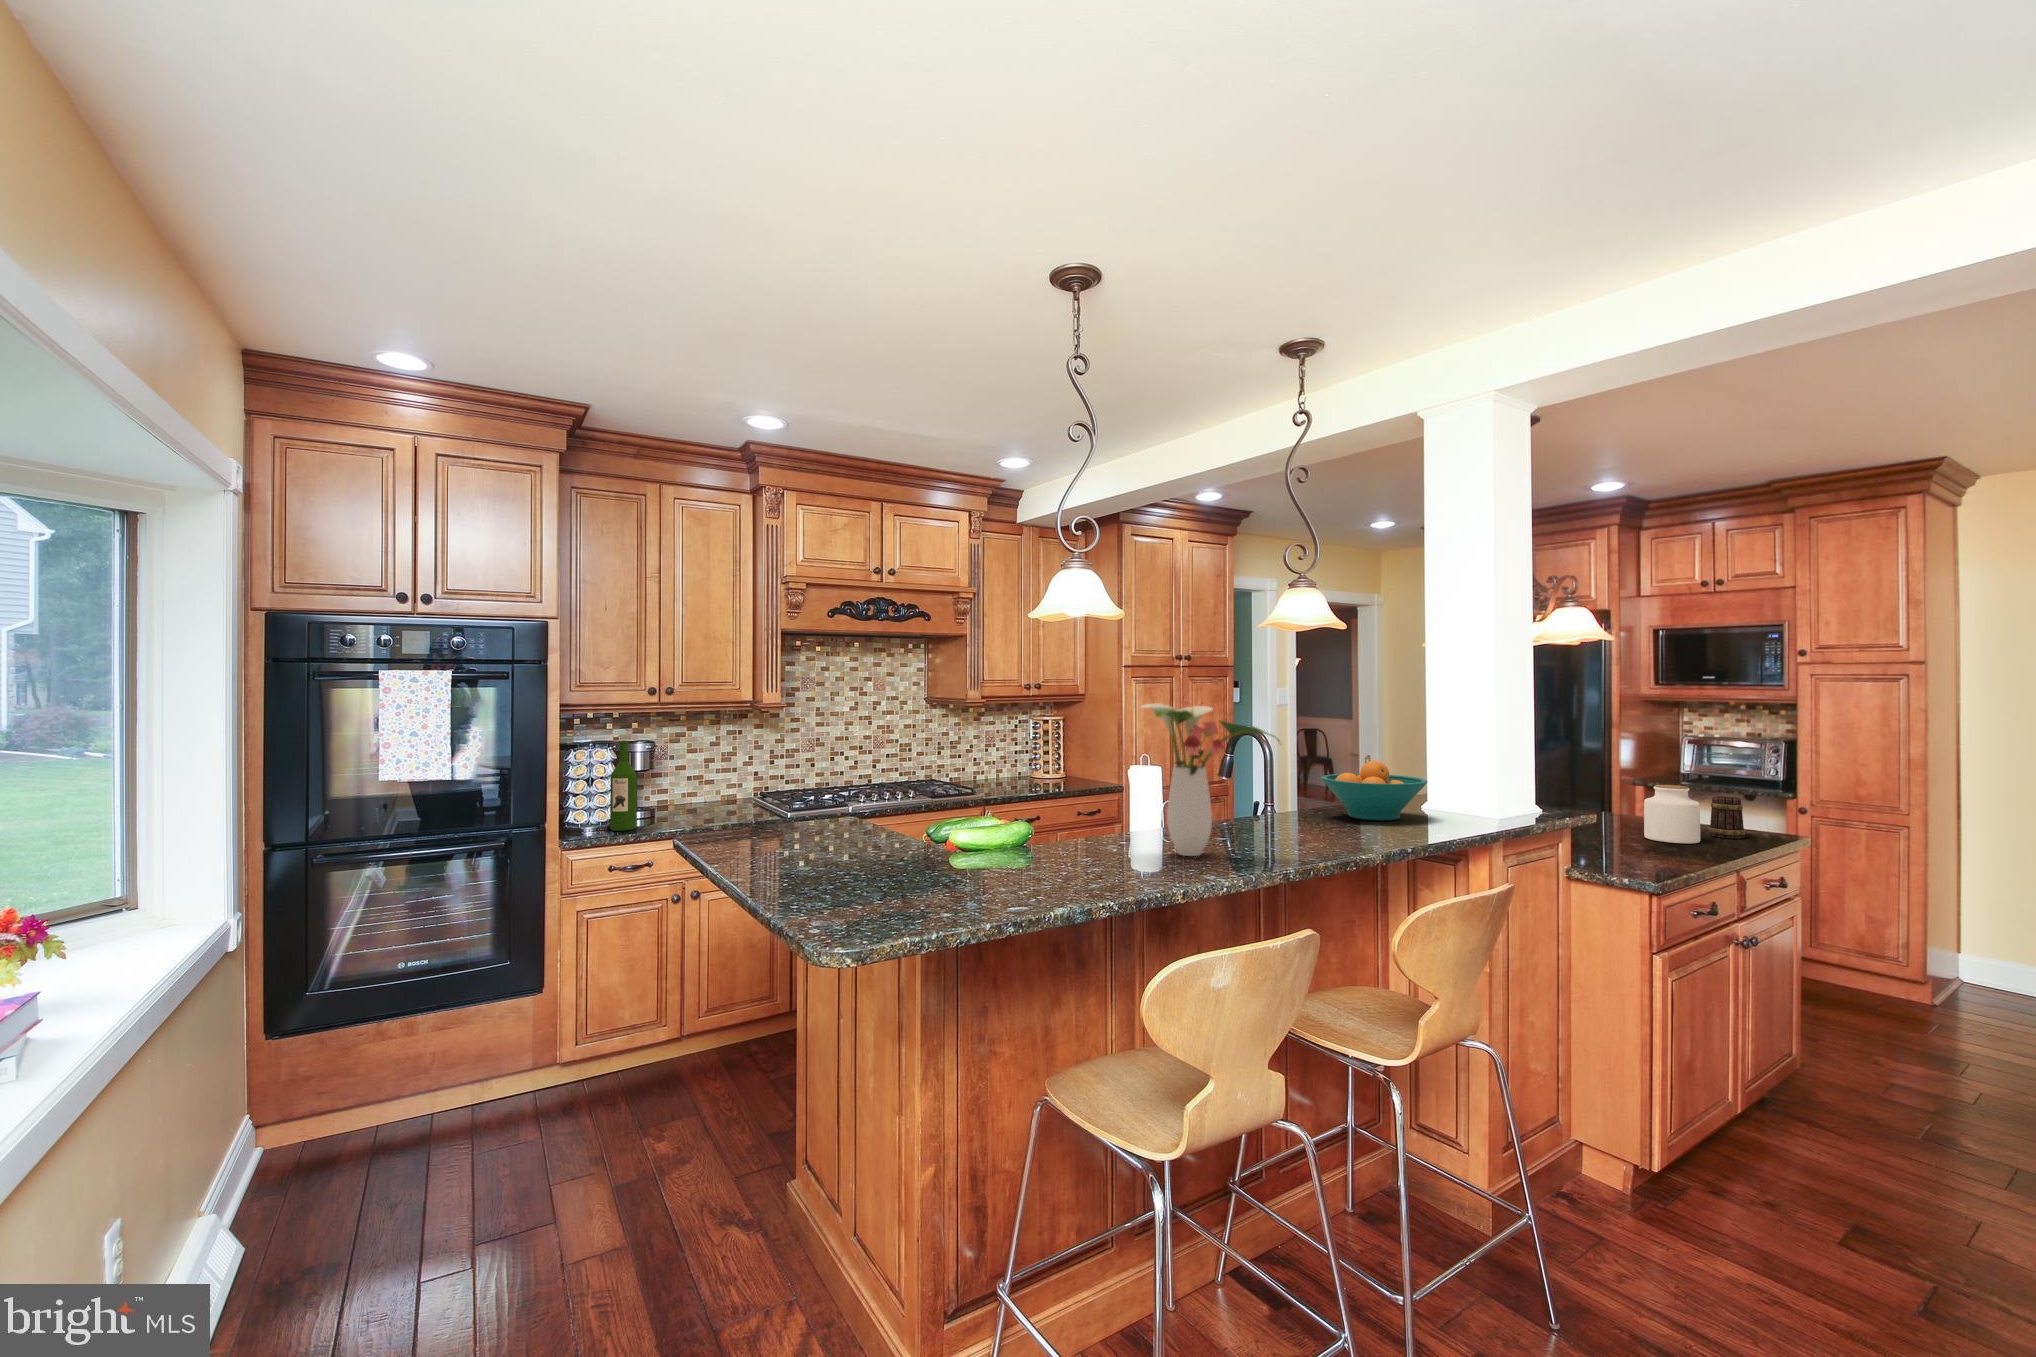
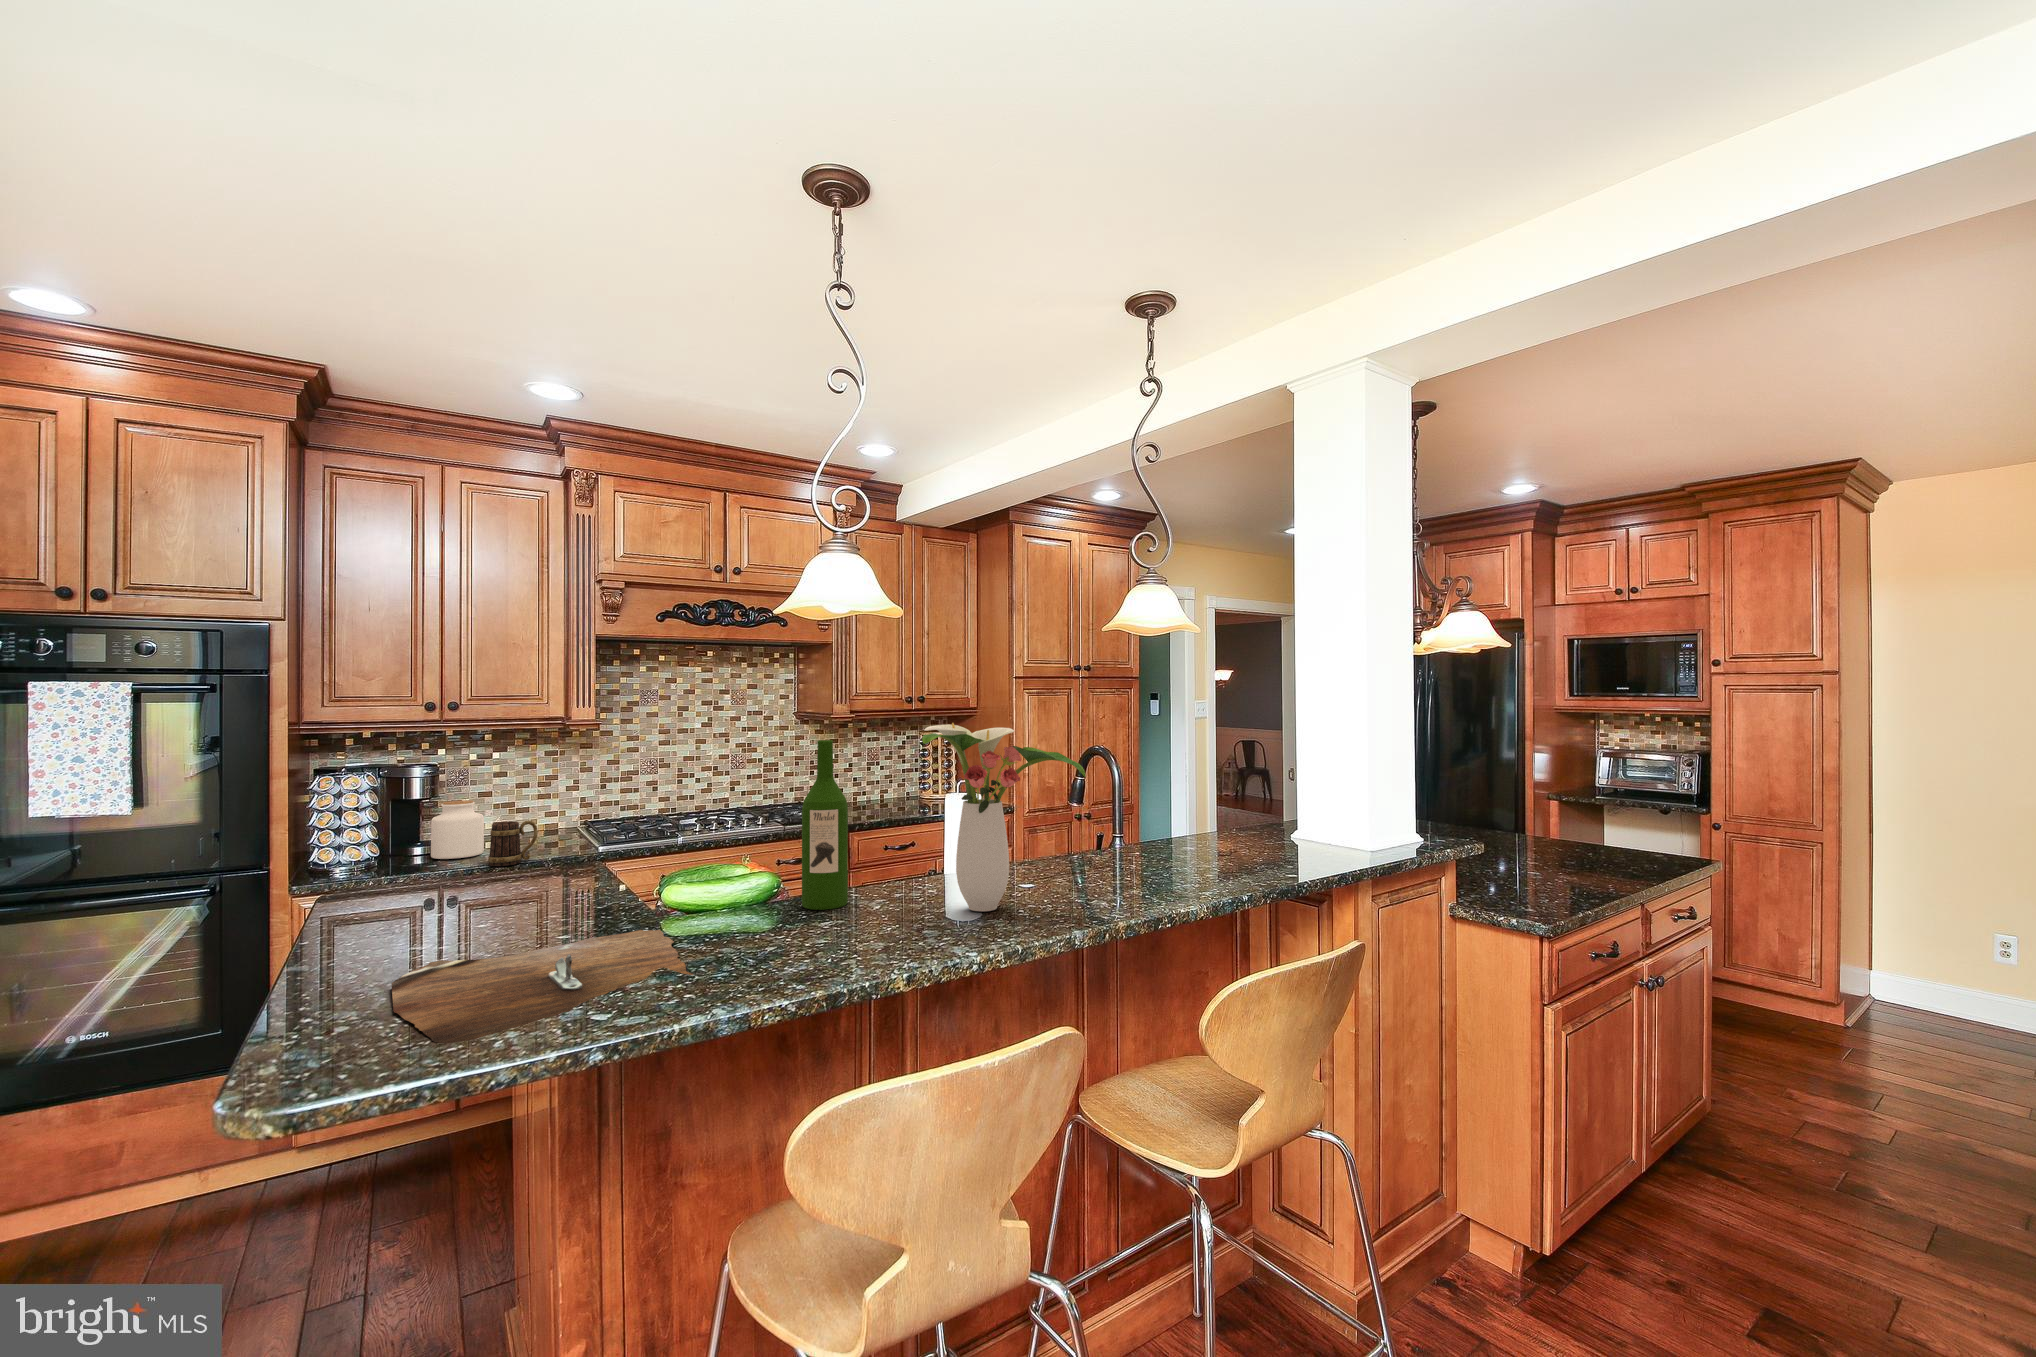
wine bottle: present [610,741,637,831] -> present [802,740,848,910]
fruit bowl: present [1321,761,1427,821] -> none [1175,787,1292,857]
jar: present [1644,785,1700,843] -> present [431,800,484,859]
mug: present [1709,796,1745,839] -> present [488,821,538,866]
cutting board: none [776,865,1013,930] -> present [392,930,693,1044]

